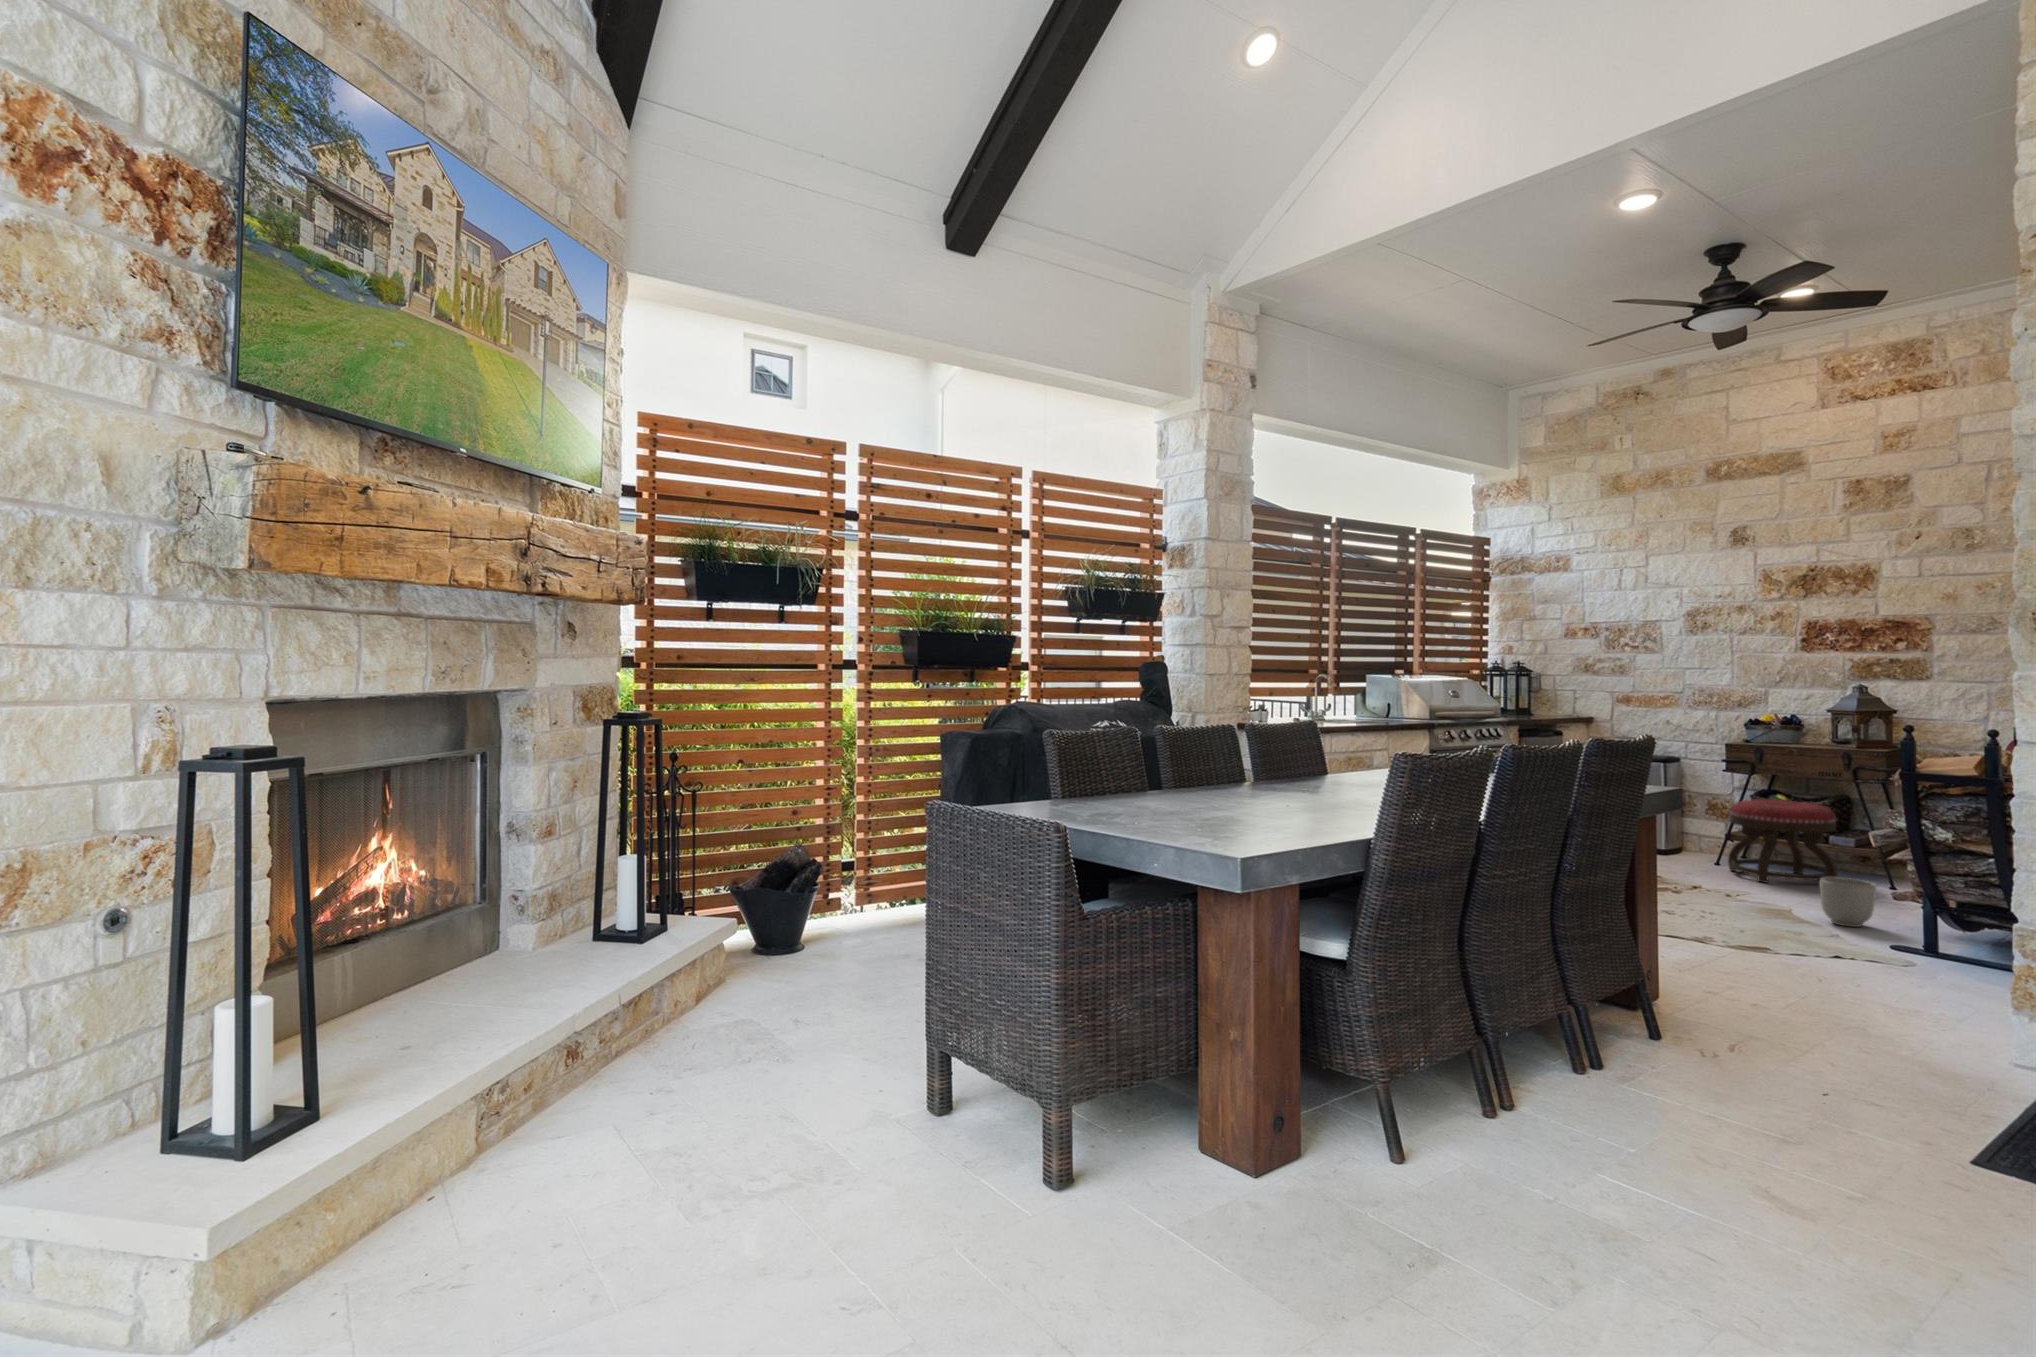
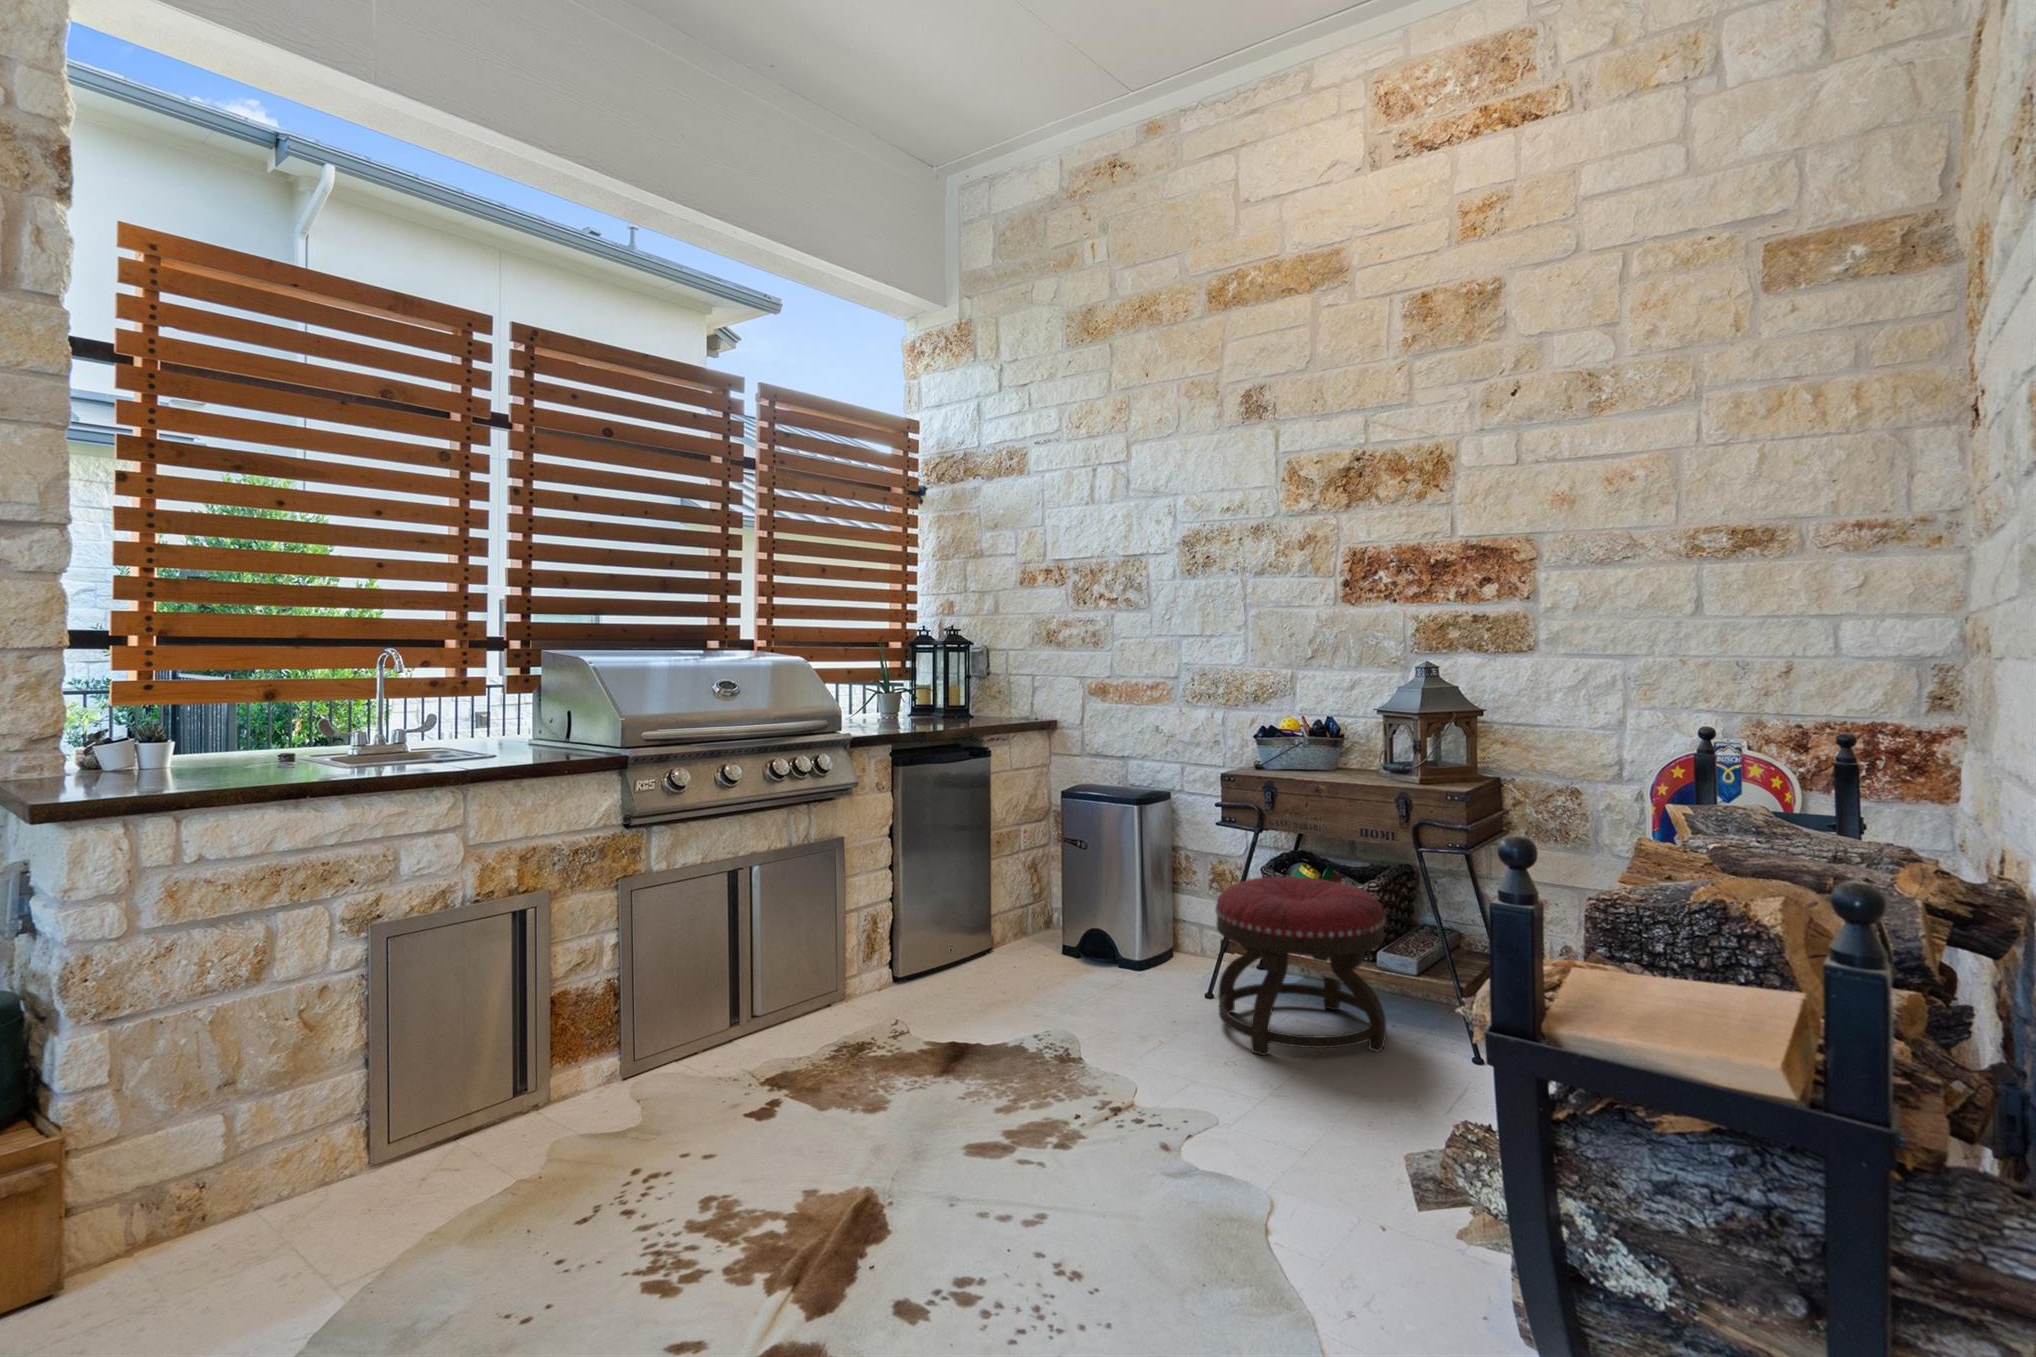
planter: present [1820,877,1876,927] -> none [1309,1139,1427,1287]

